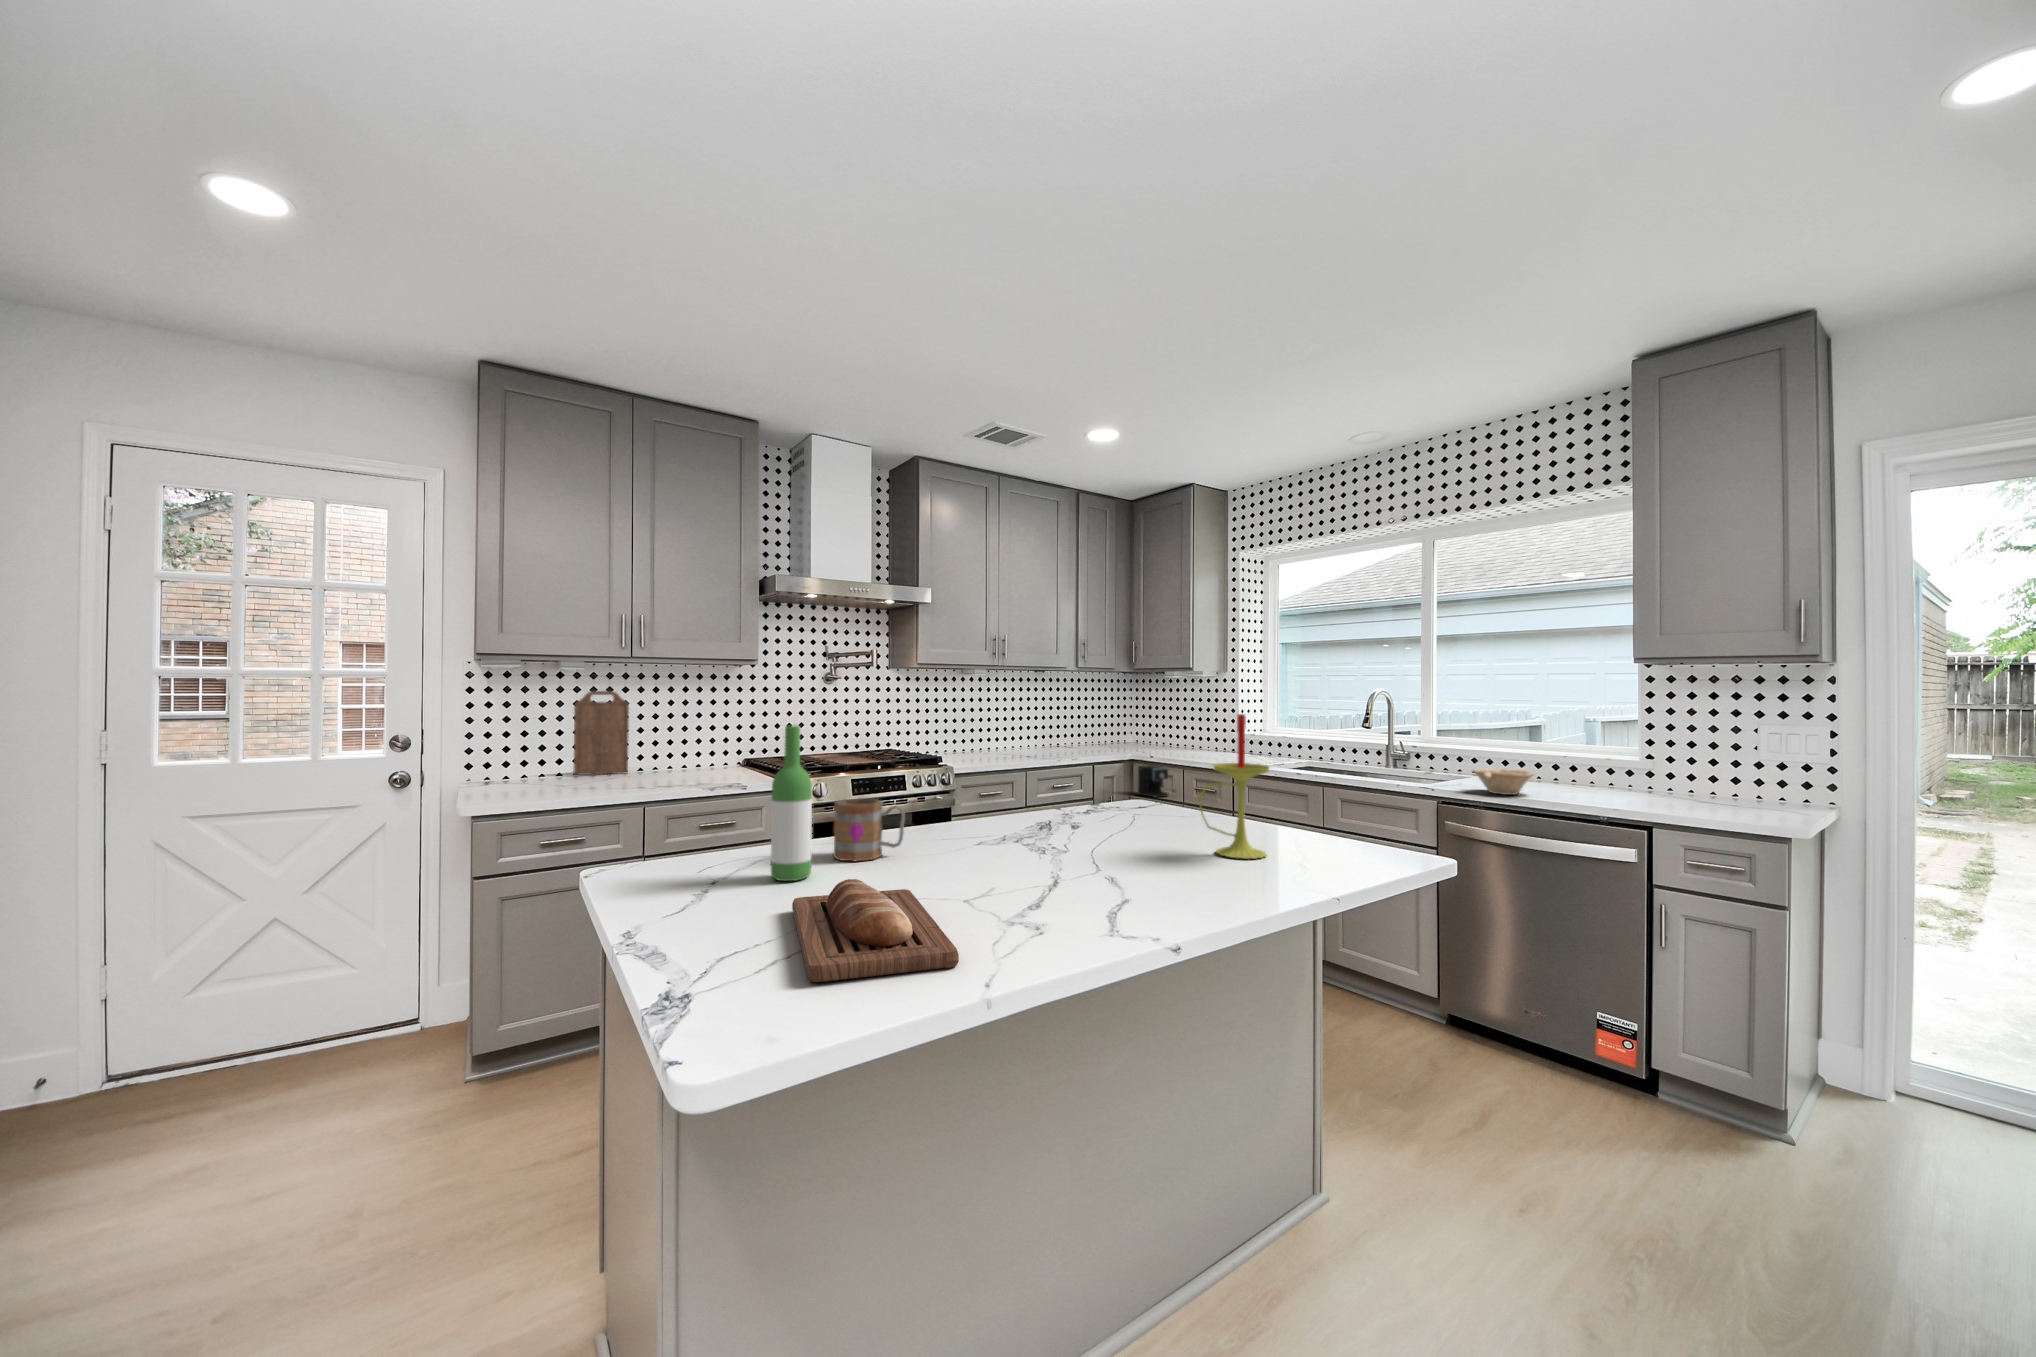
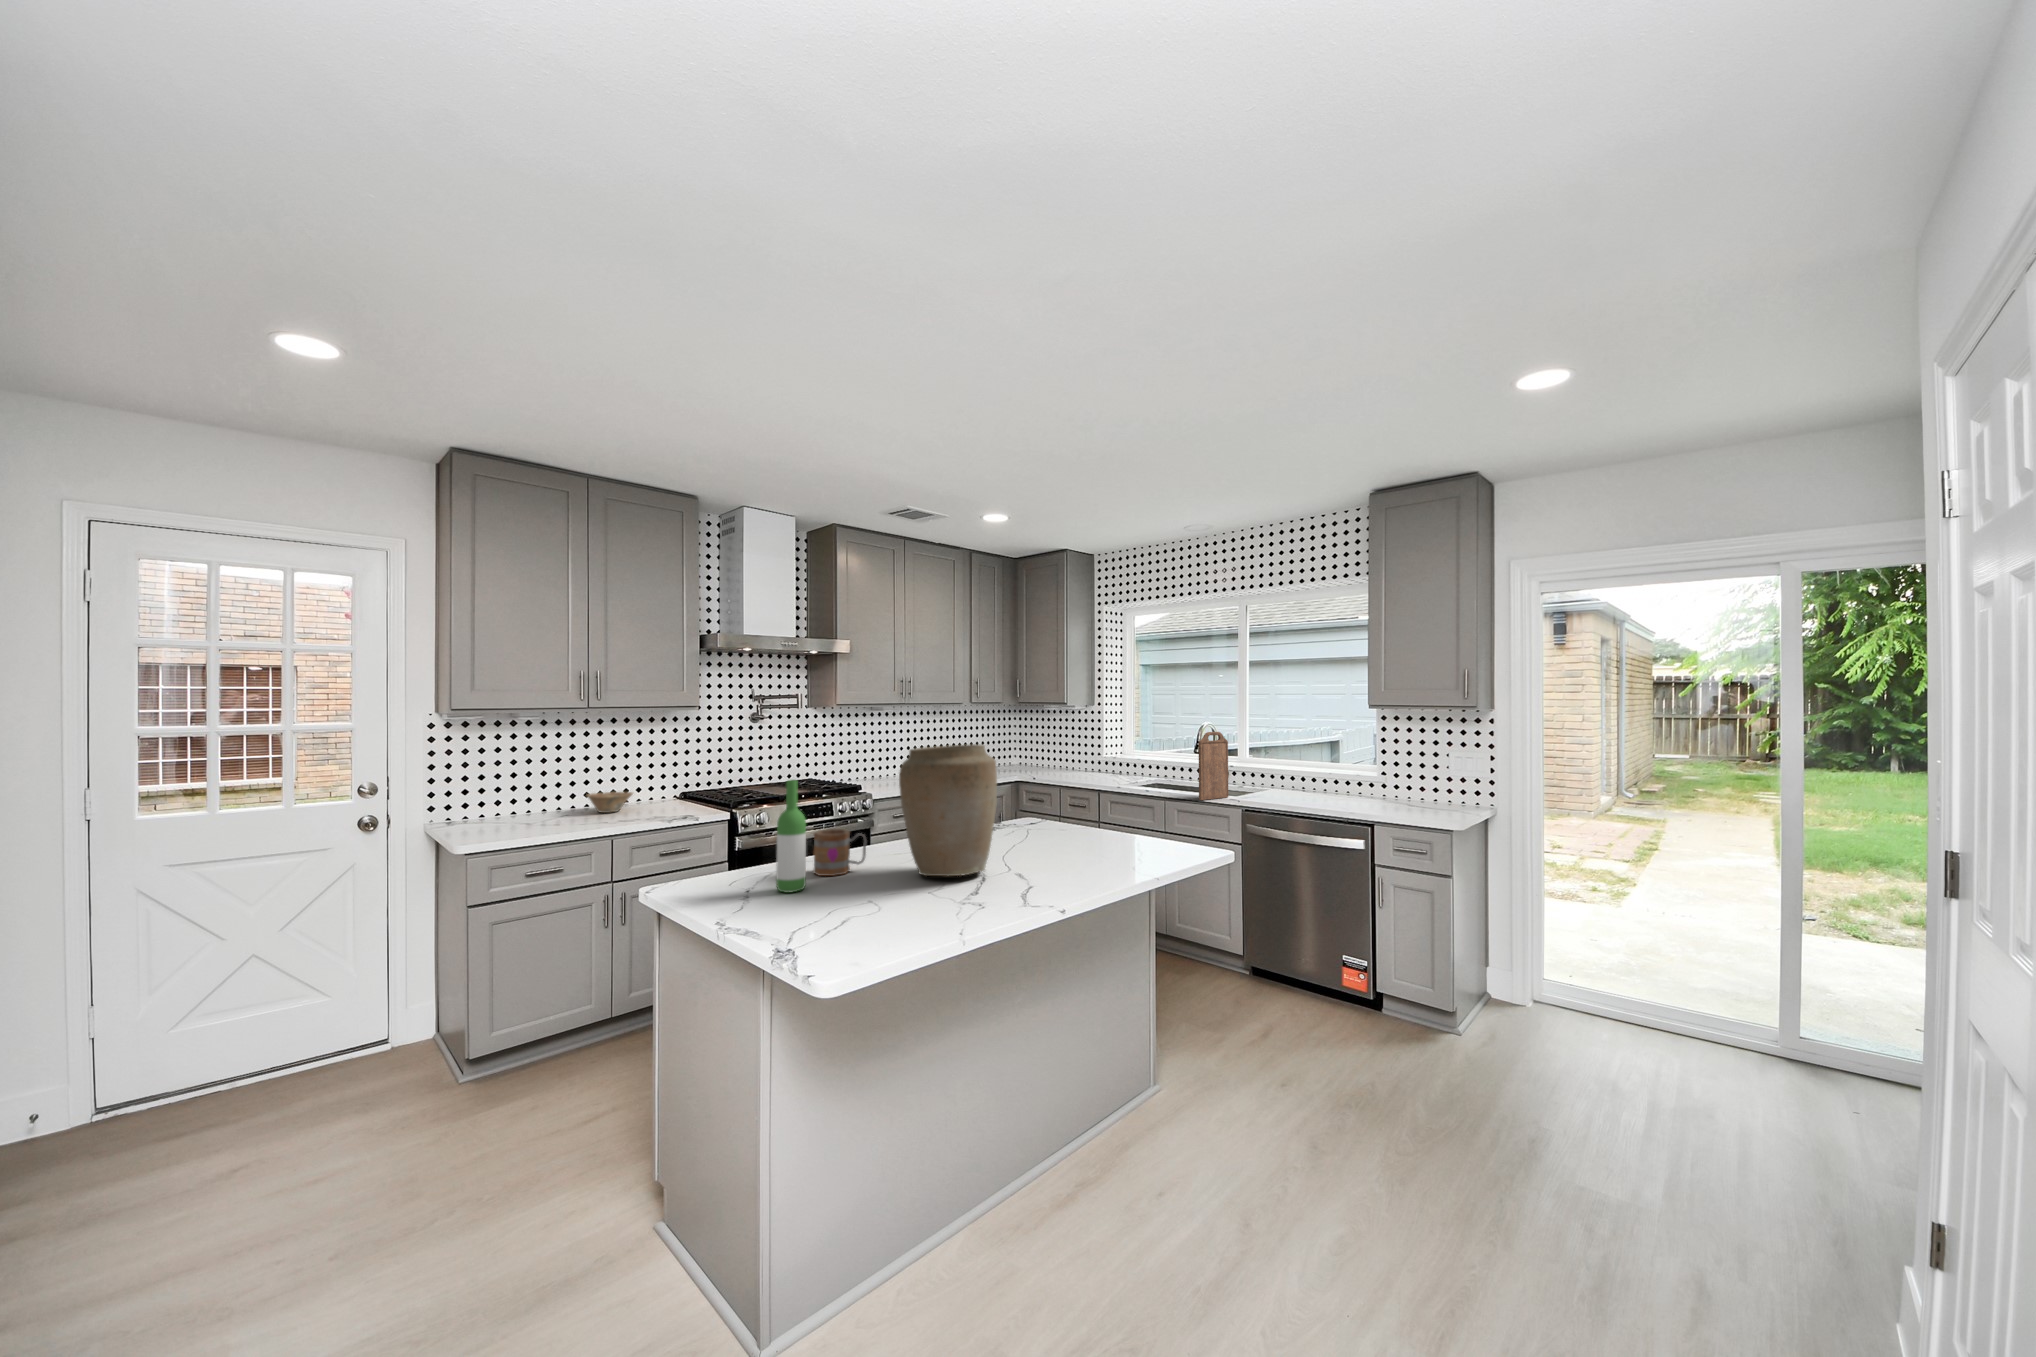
vase: none [945,685,1083,869] -> present [899,744,997,876]
cutting board: present [573,691,629,775] -> present [1198,732,1228,800]
candle: present [1198,714,1269,859] -> none [1075,758,1124,861]
coffee maker: present [1138,765,1168,797] -> none [1021,785,1052,812]
dish: present [1473,769,1535,795] -> present [586,792,633,813]
bread loaf: present [792,879,959,982] -> none [808,888,936,952]

